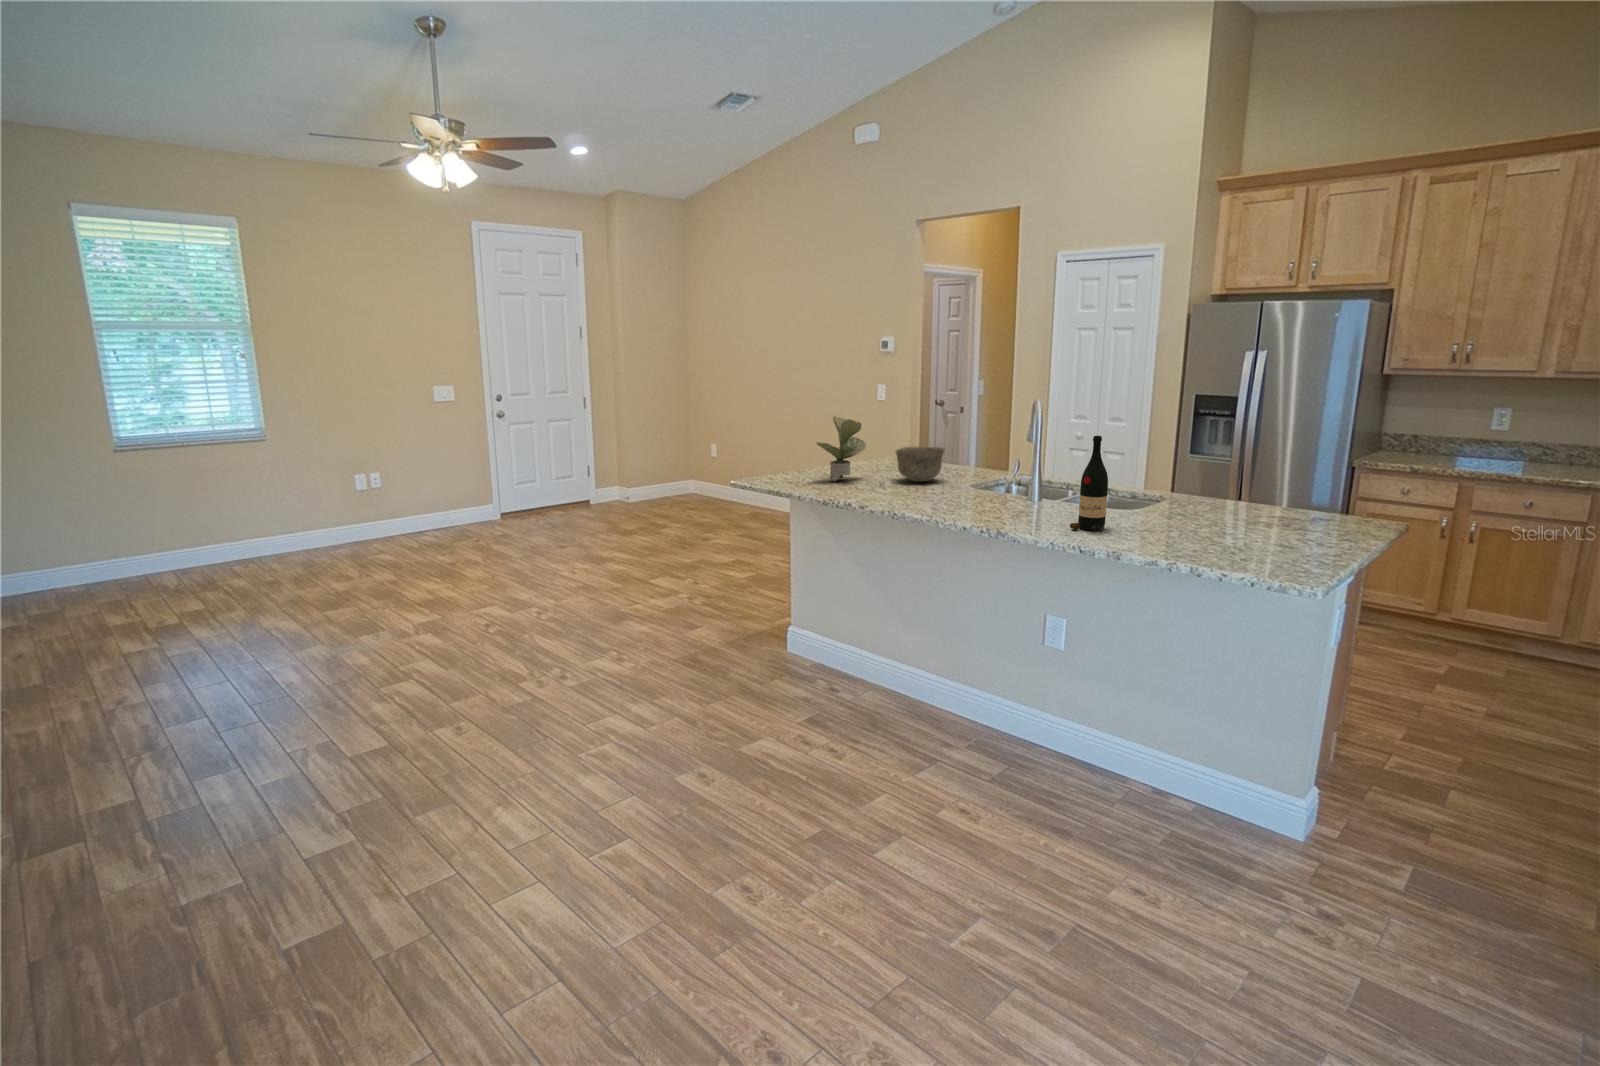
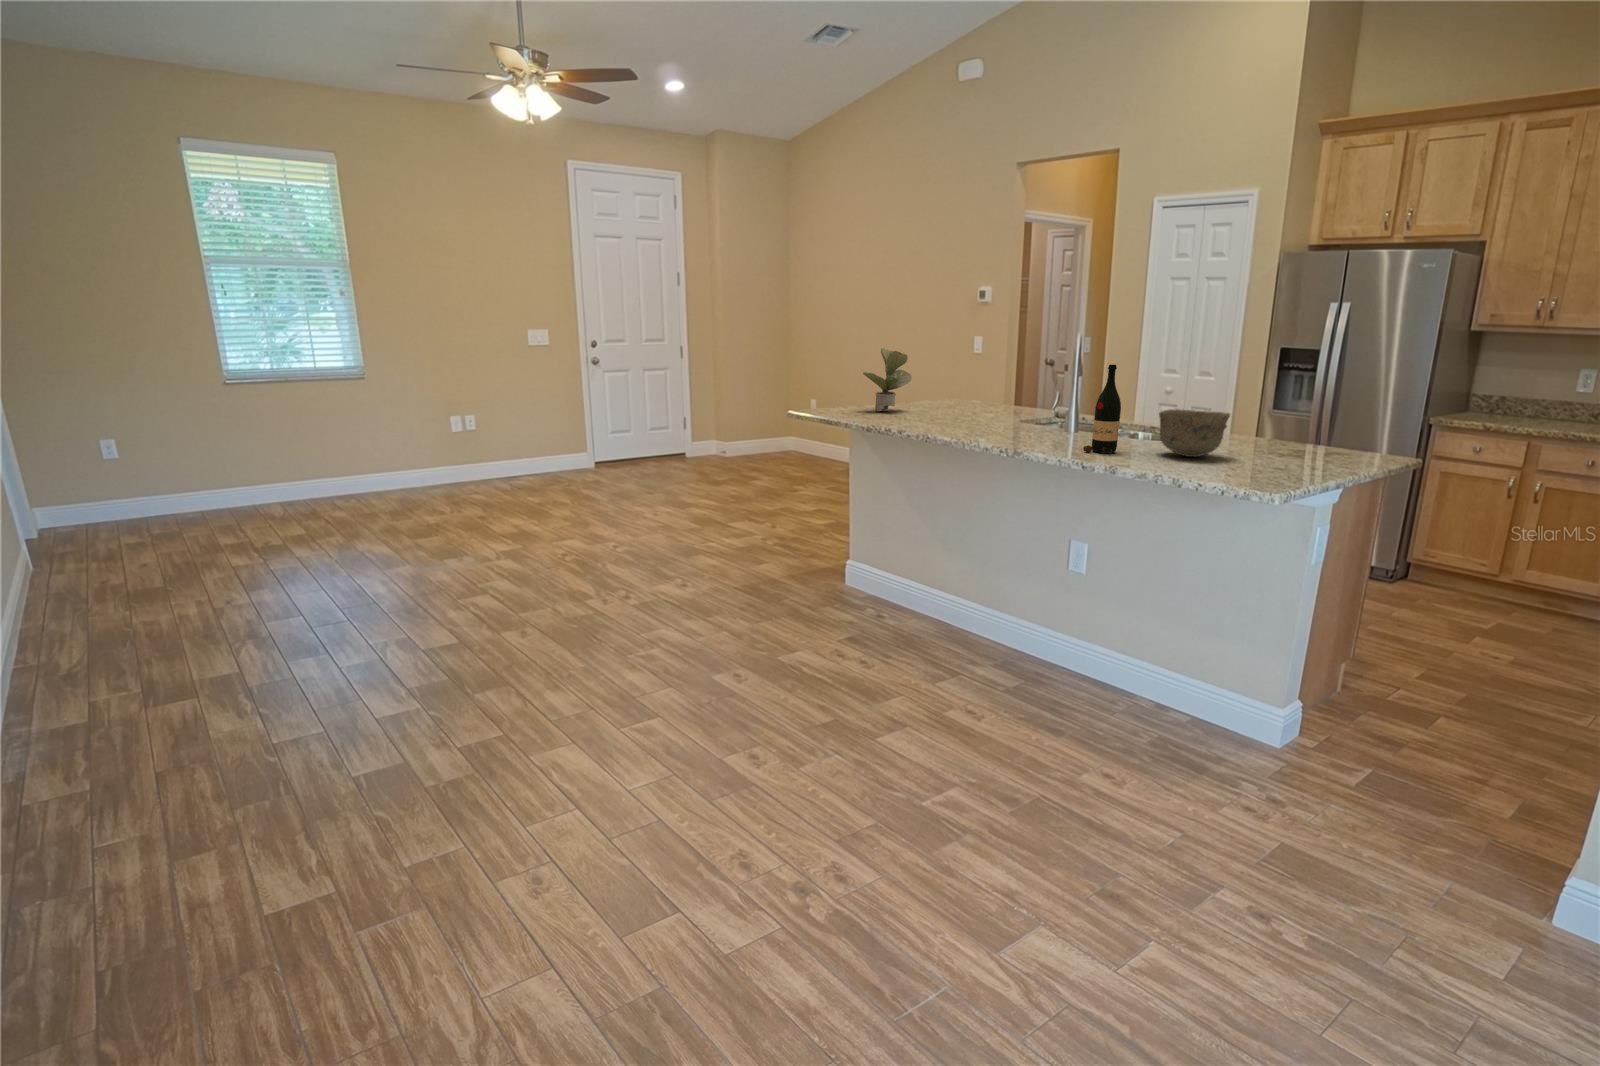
bowl: present [895,447,945,482] -> present [1159,409,1230,457]

